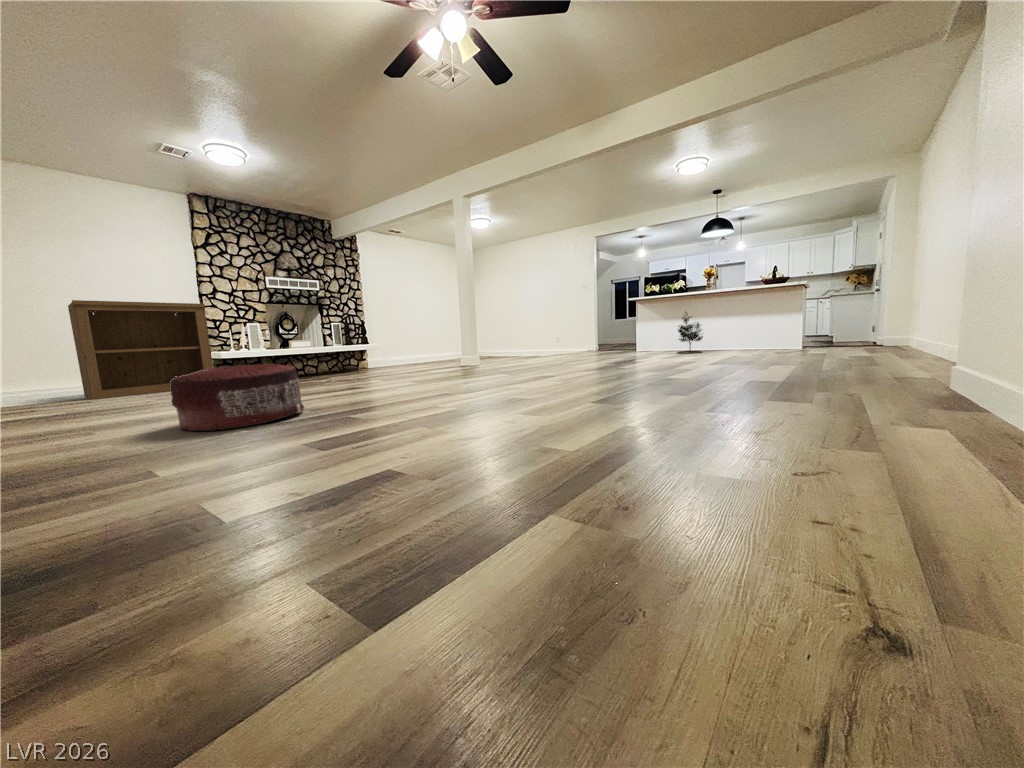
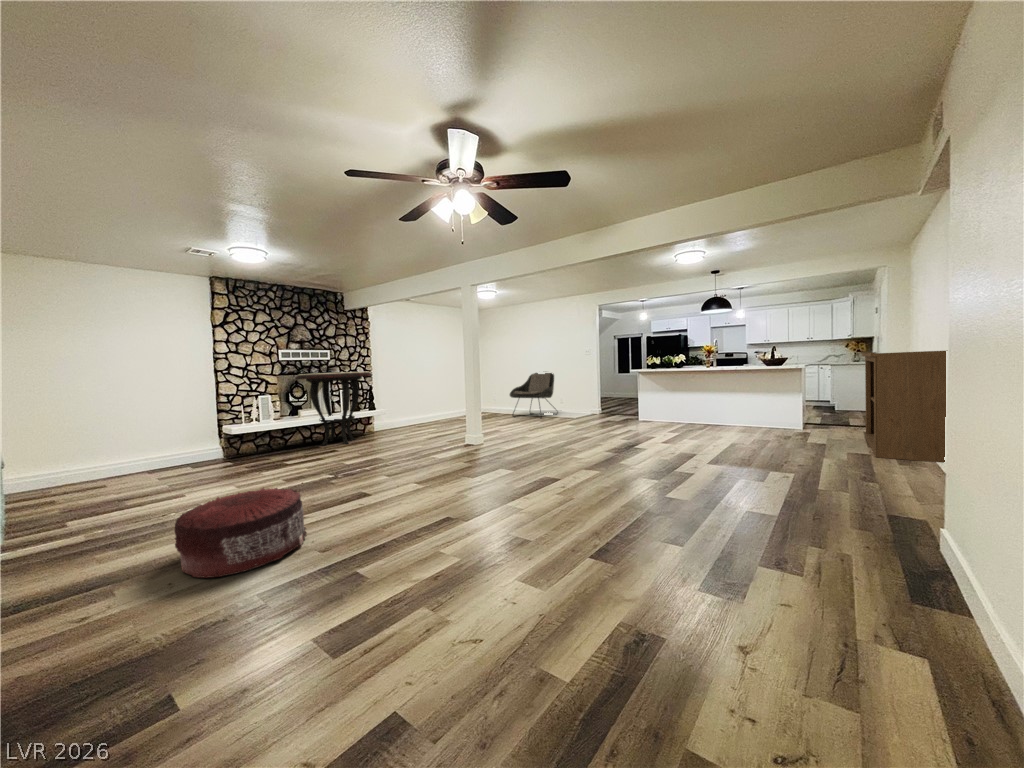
side table: none [284,298,364,375] -> present [295,372,372,446]
bookshelf: present [68,300,213,399] -> present [862,351,946,463]
lounge chair: none [505,311,554,356] -> present [510,373,557,418]
potted tree: present [677,312,703,354] -> none [679,384,707,427]

